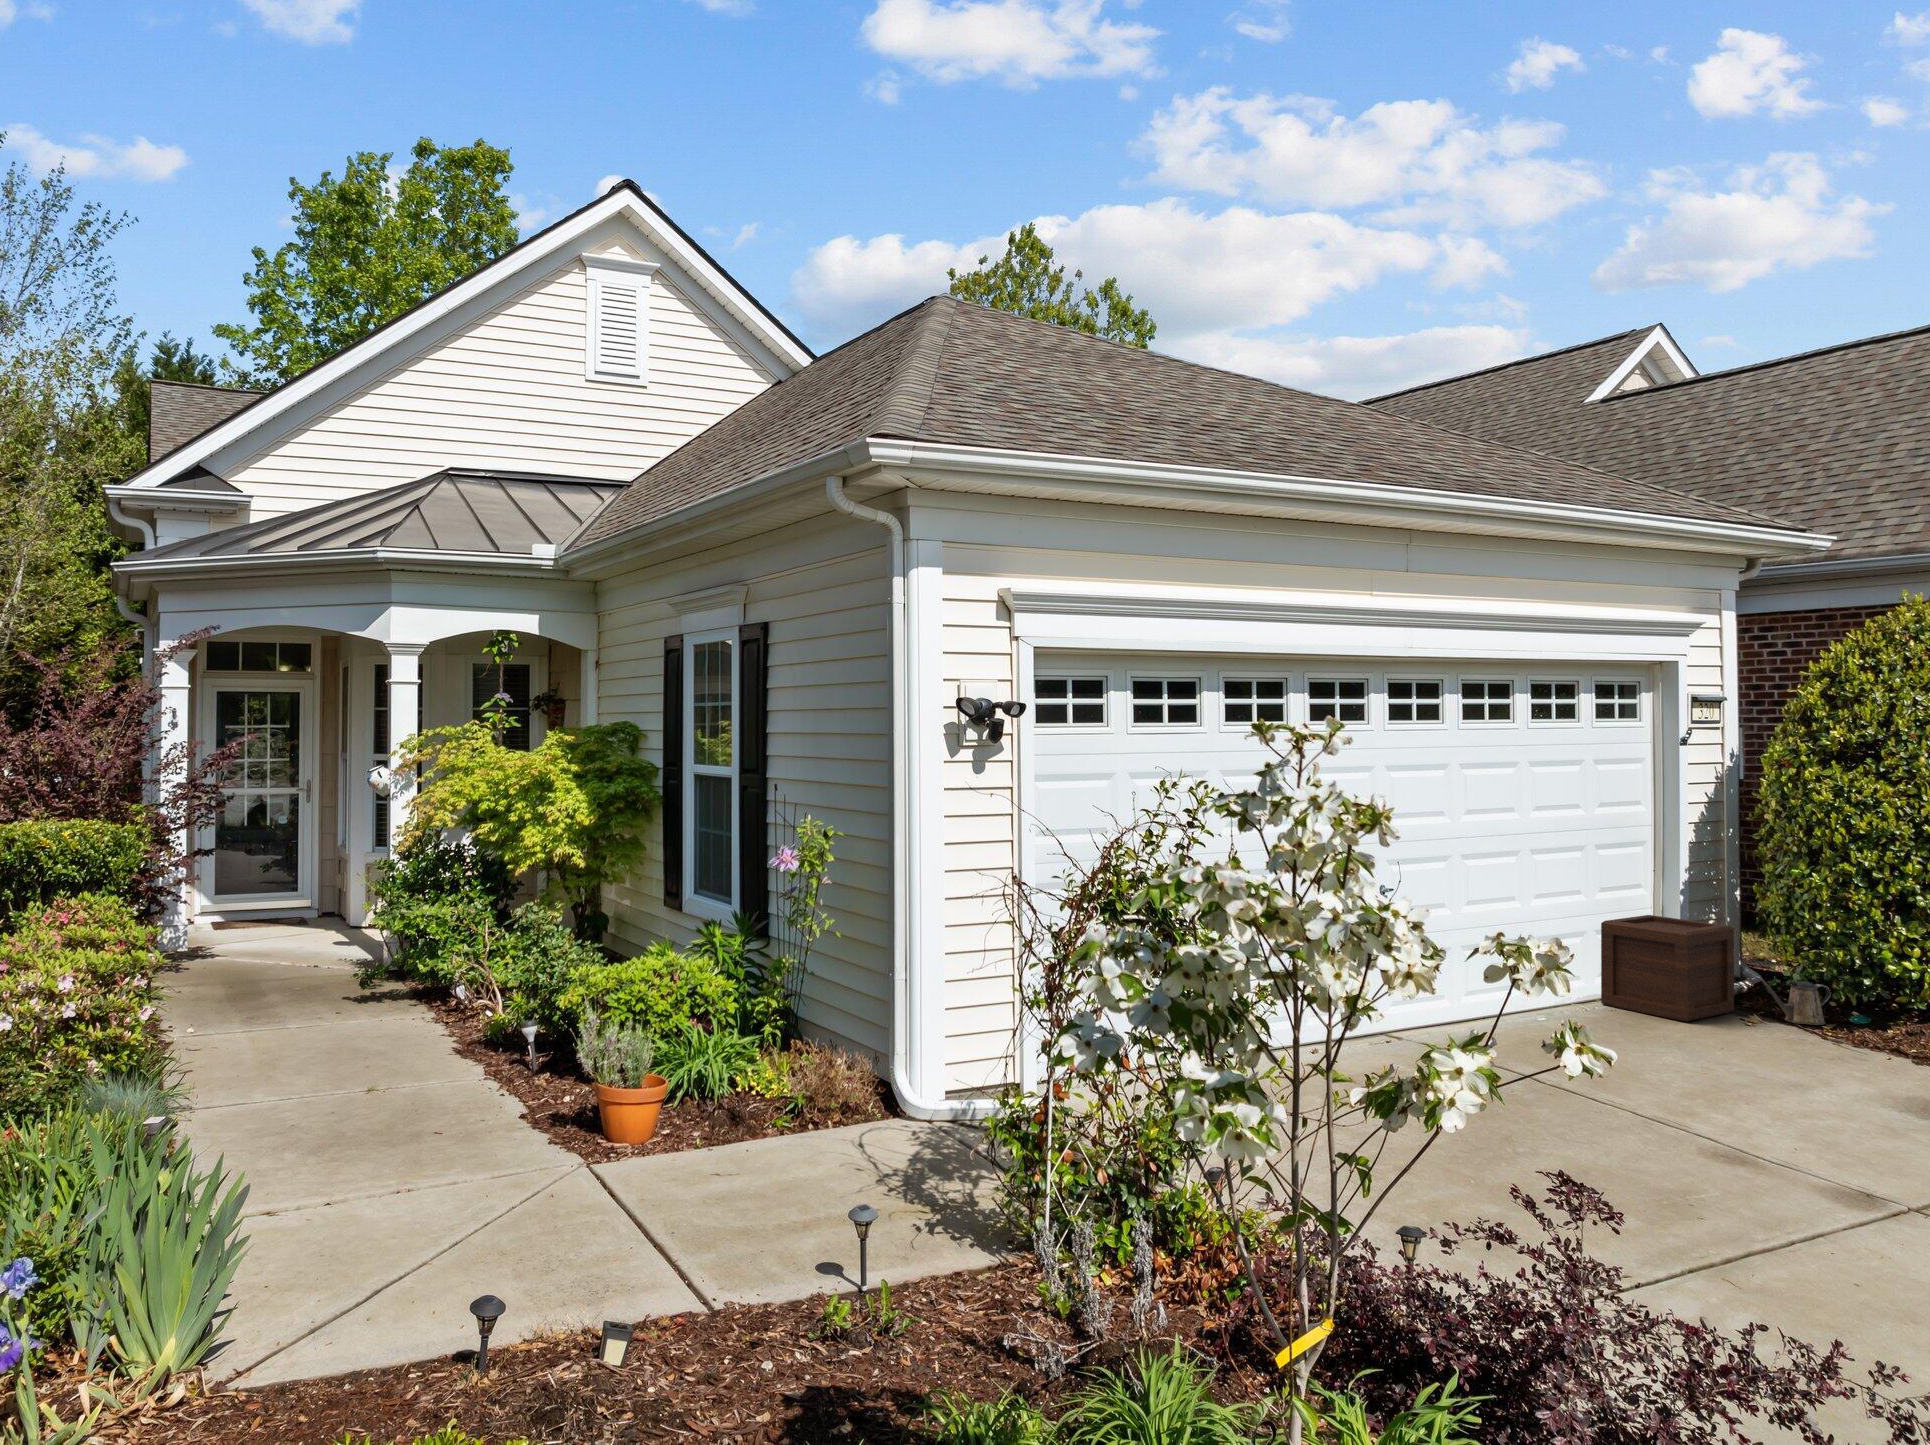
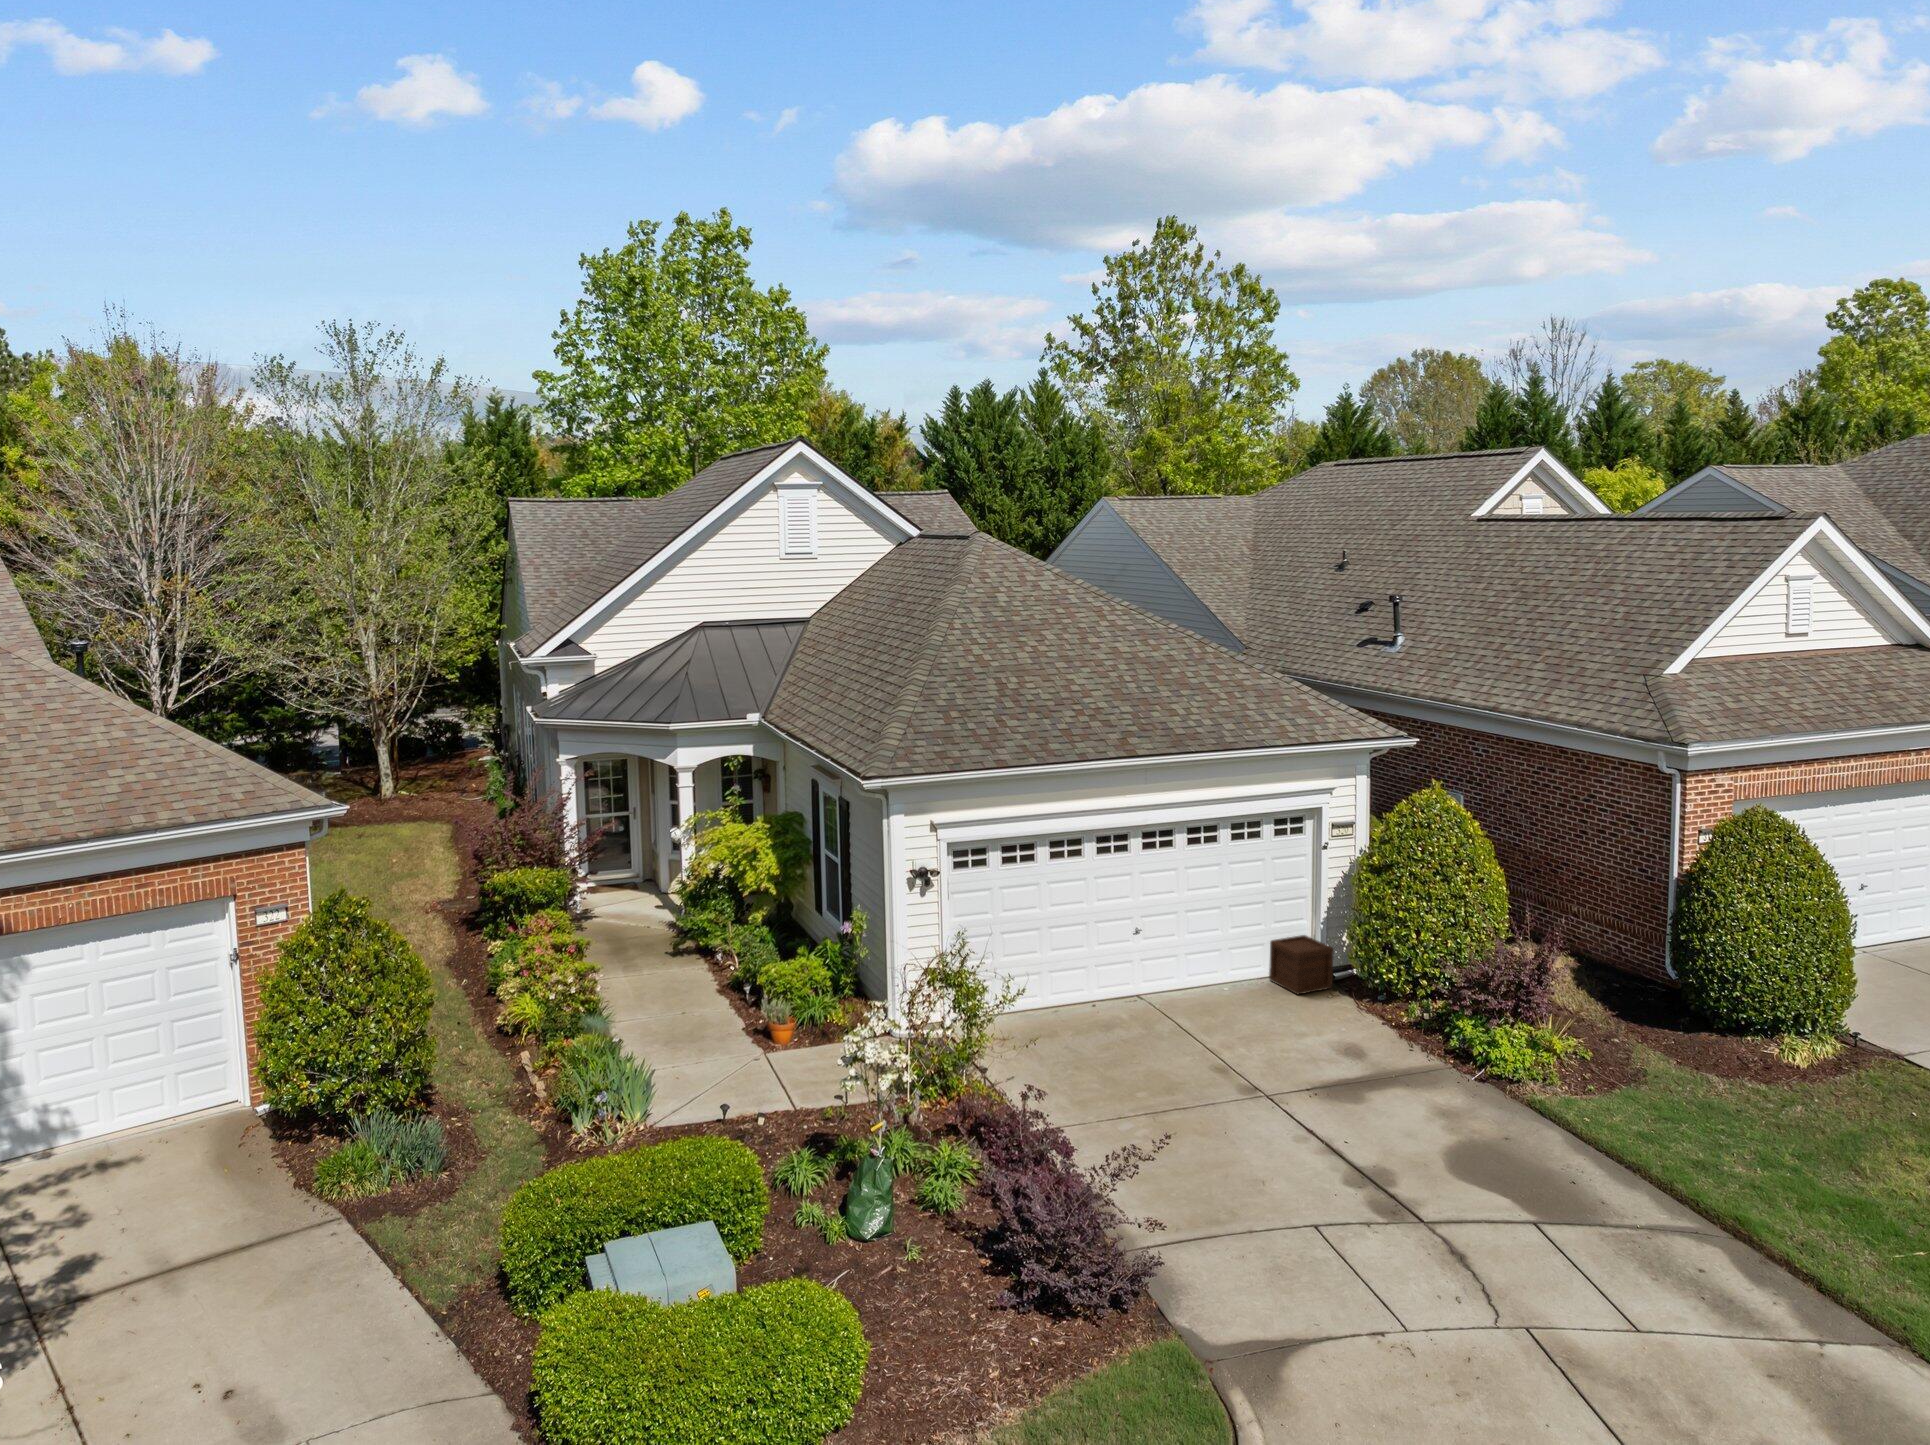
watering can: present [1757,977,1831,1025] -> none [1337,974,1376,999]

